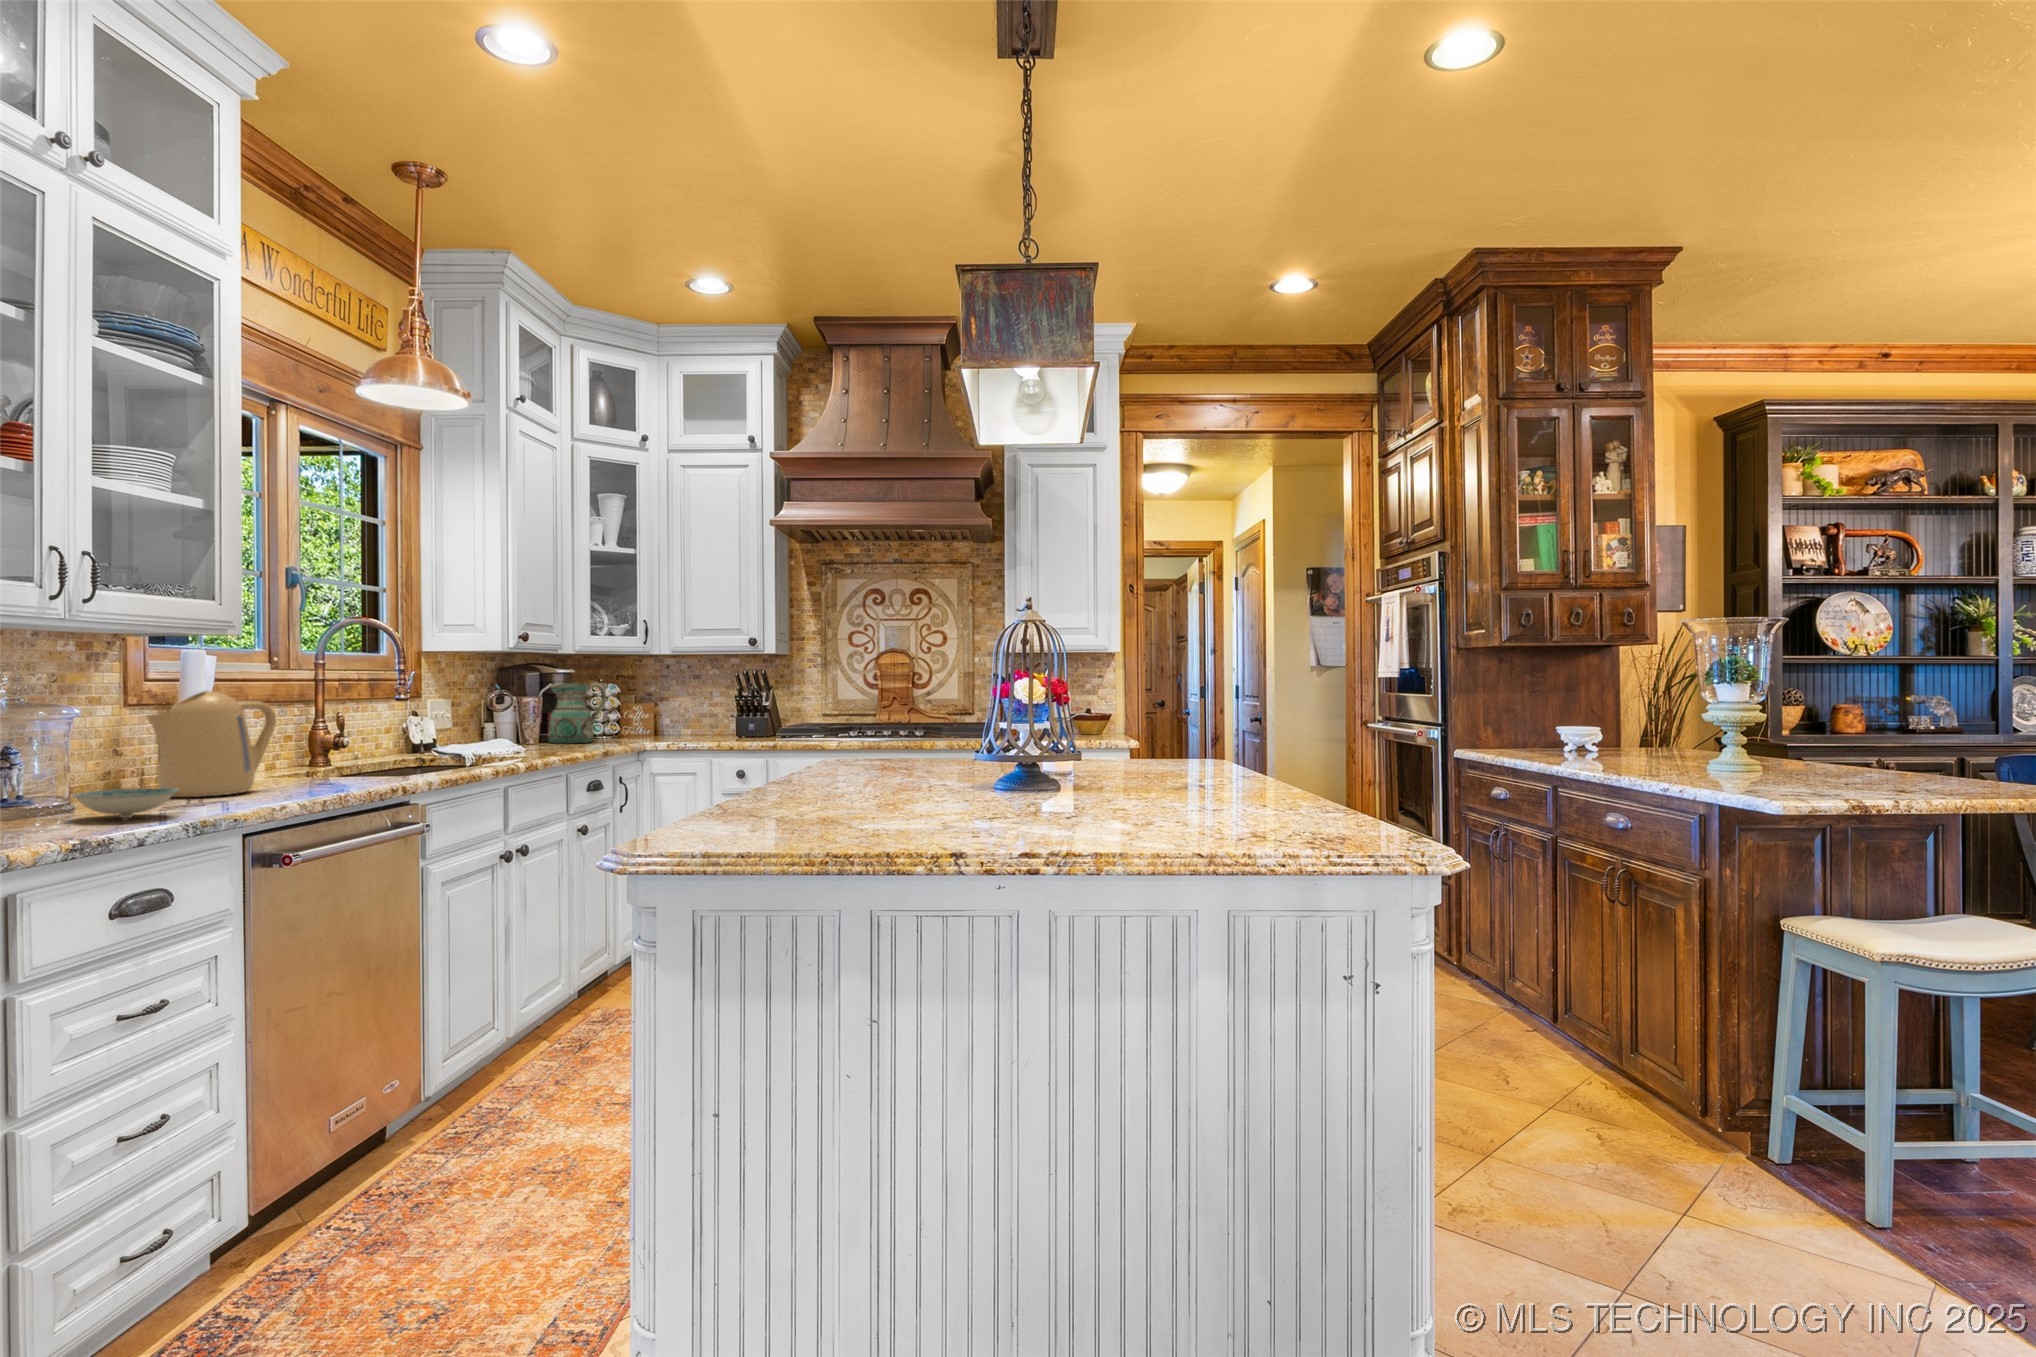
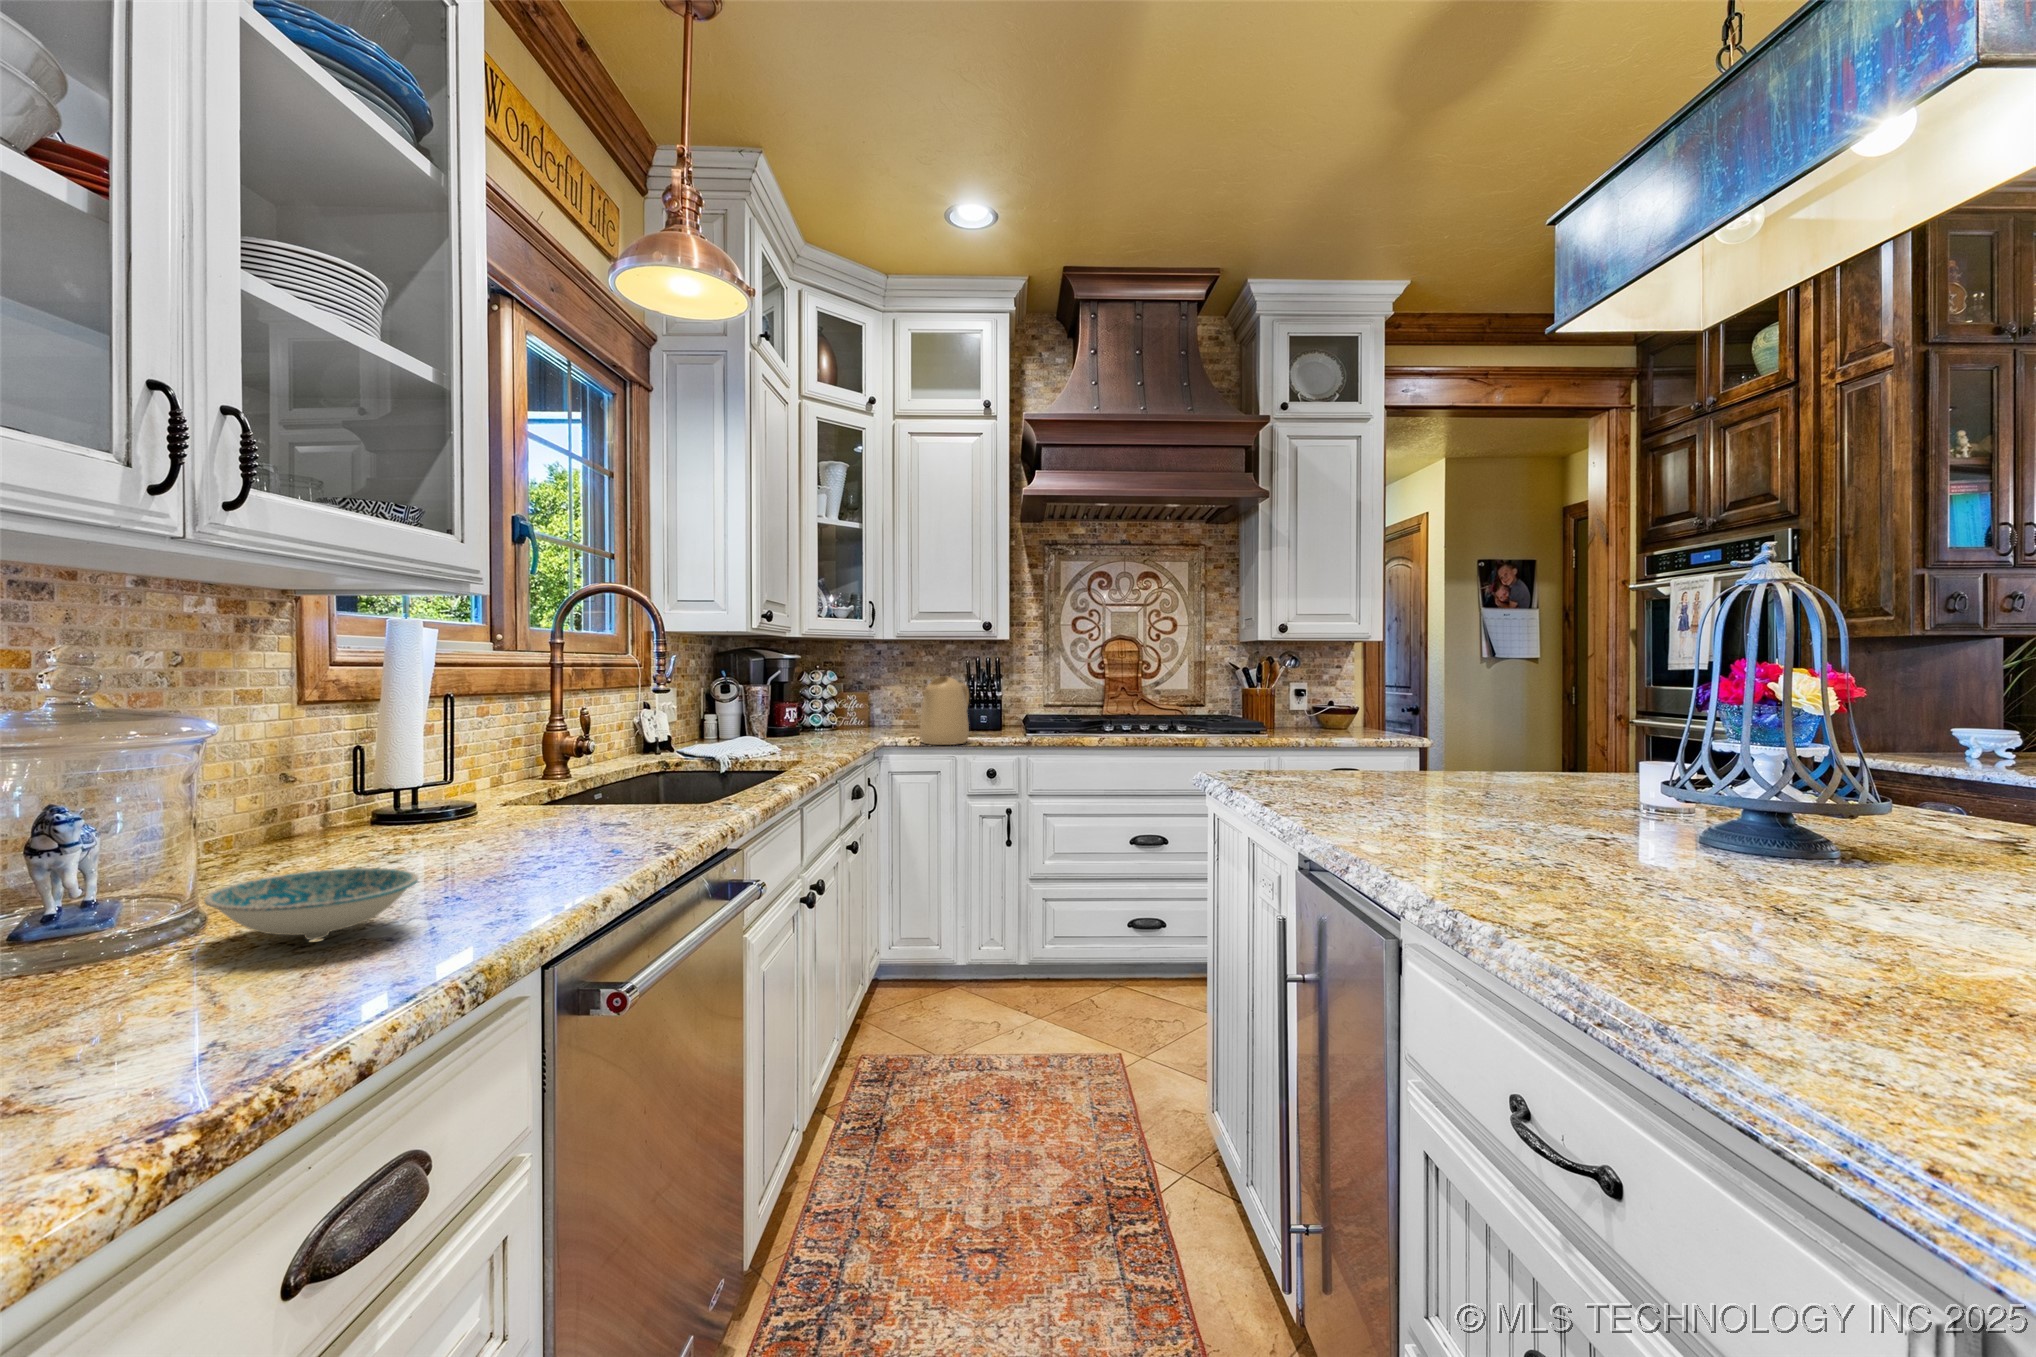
ceramic pitcher: present [549,682,606,744] -> none [776,670,835,740]
kettle: present [146,691,276,797] -> present [920,676,969,745]

